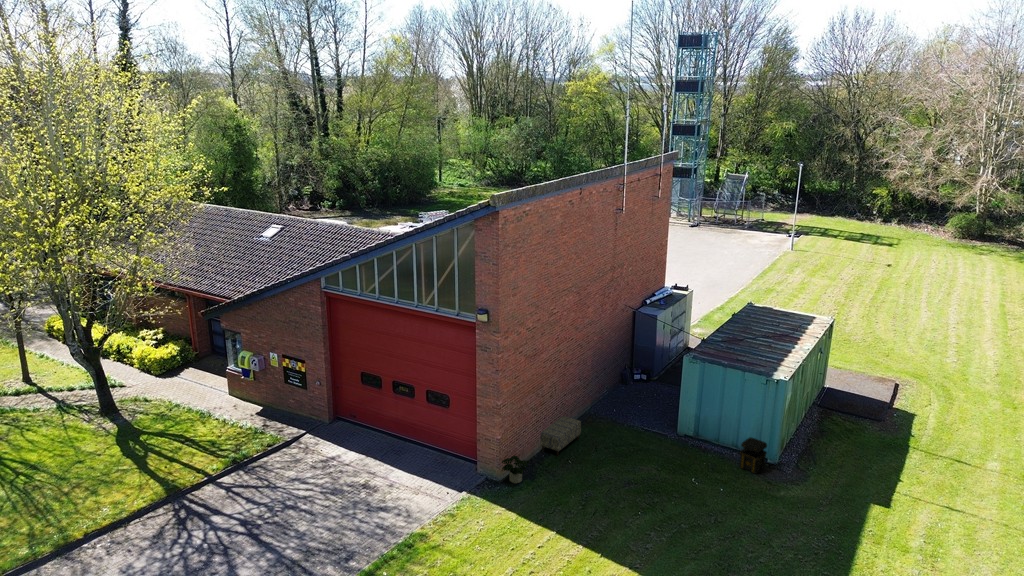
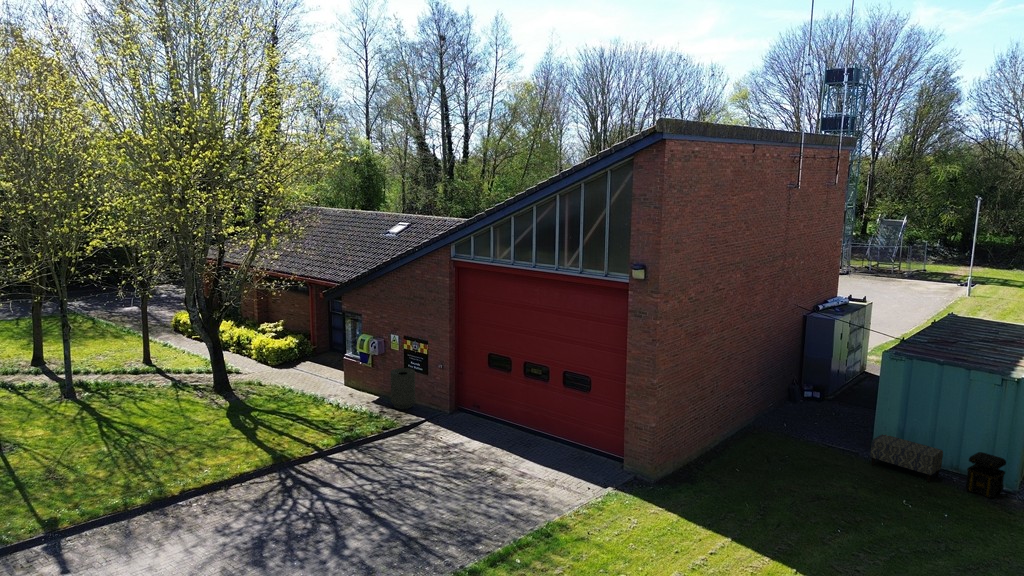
trash can: none [271,383,297,421] -> present [391,368,415,409]
bench: present [540,416,581,456] -> present [870,434,943,482]
potted plant: present [502,456,529,484] -> none [656,451,690,484]

